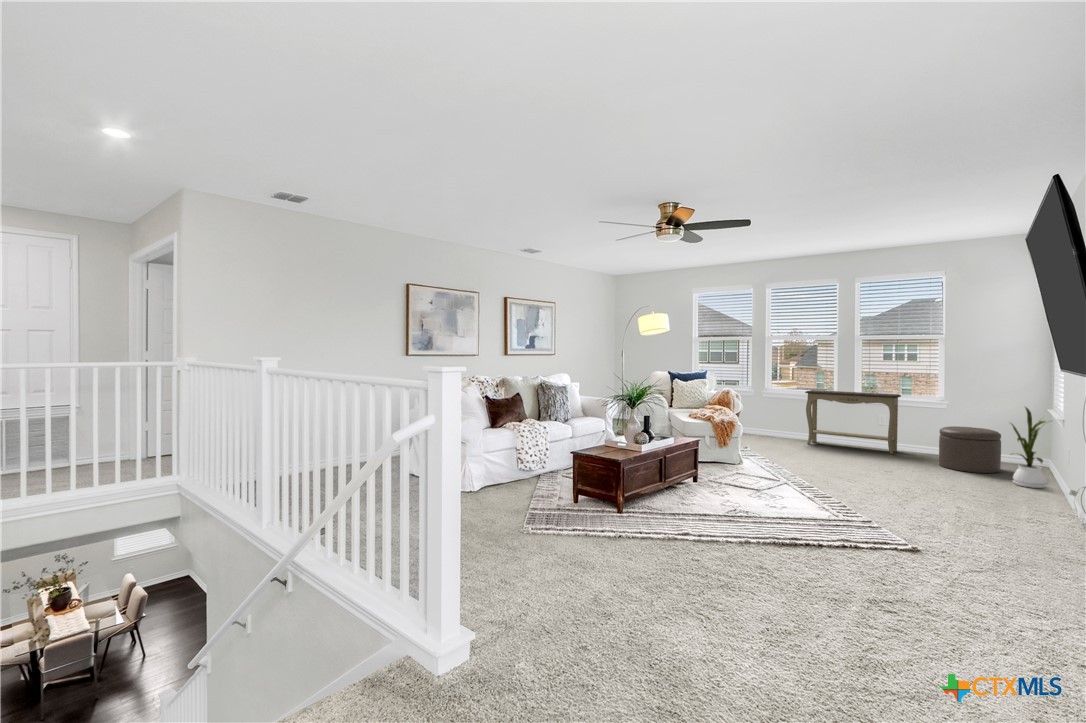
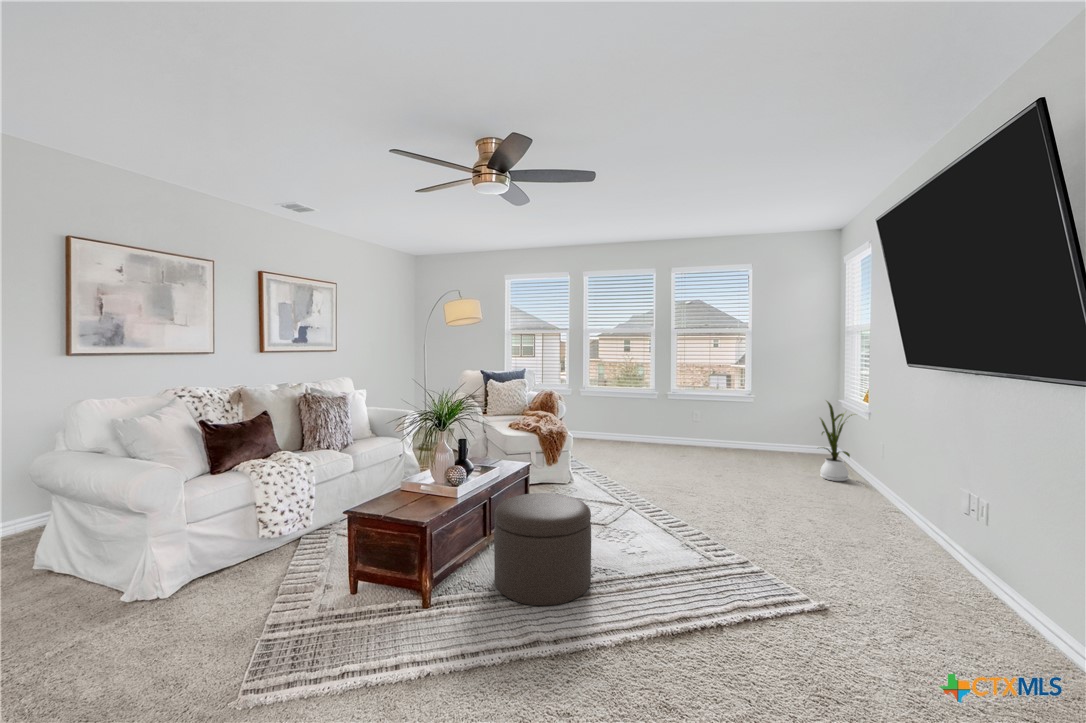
console table: present [805,390,901,454] -> none [621,387,708,450]
ottoman: present [939,426,1001,473] -> present [494,493,591,606]

